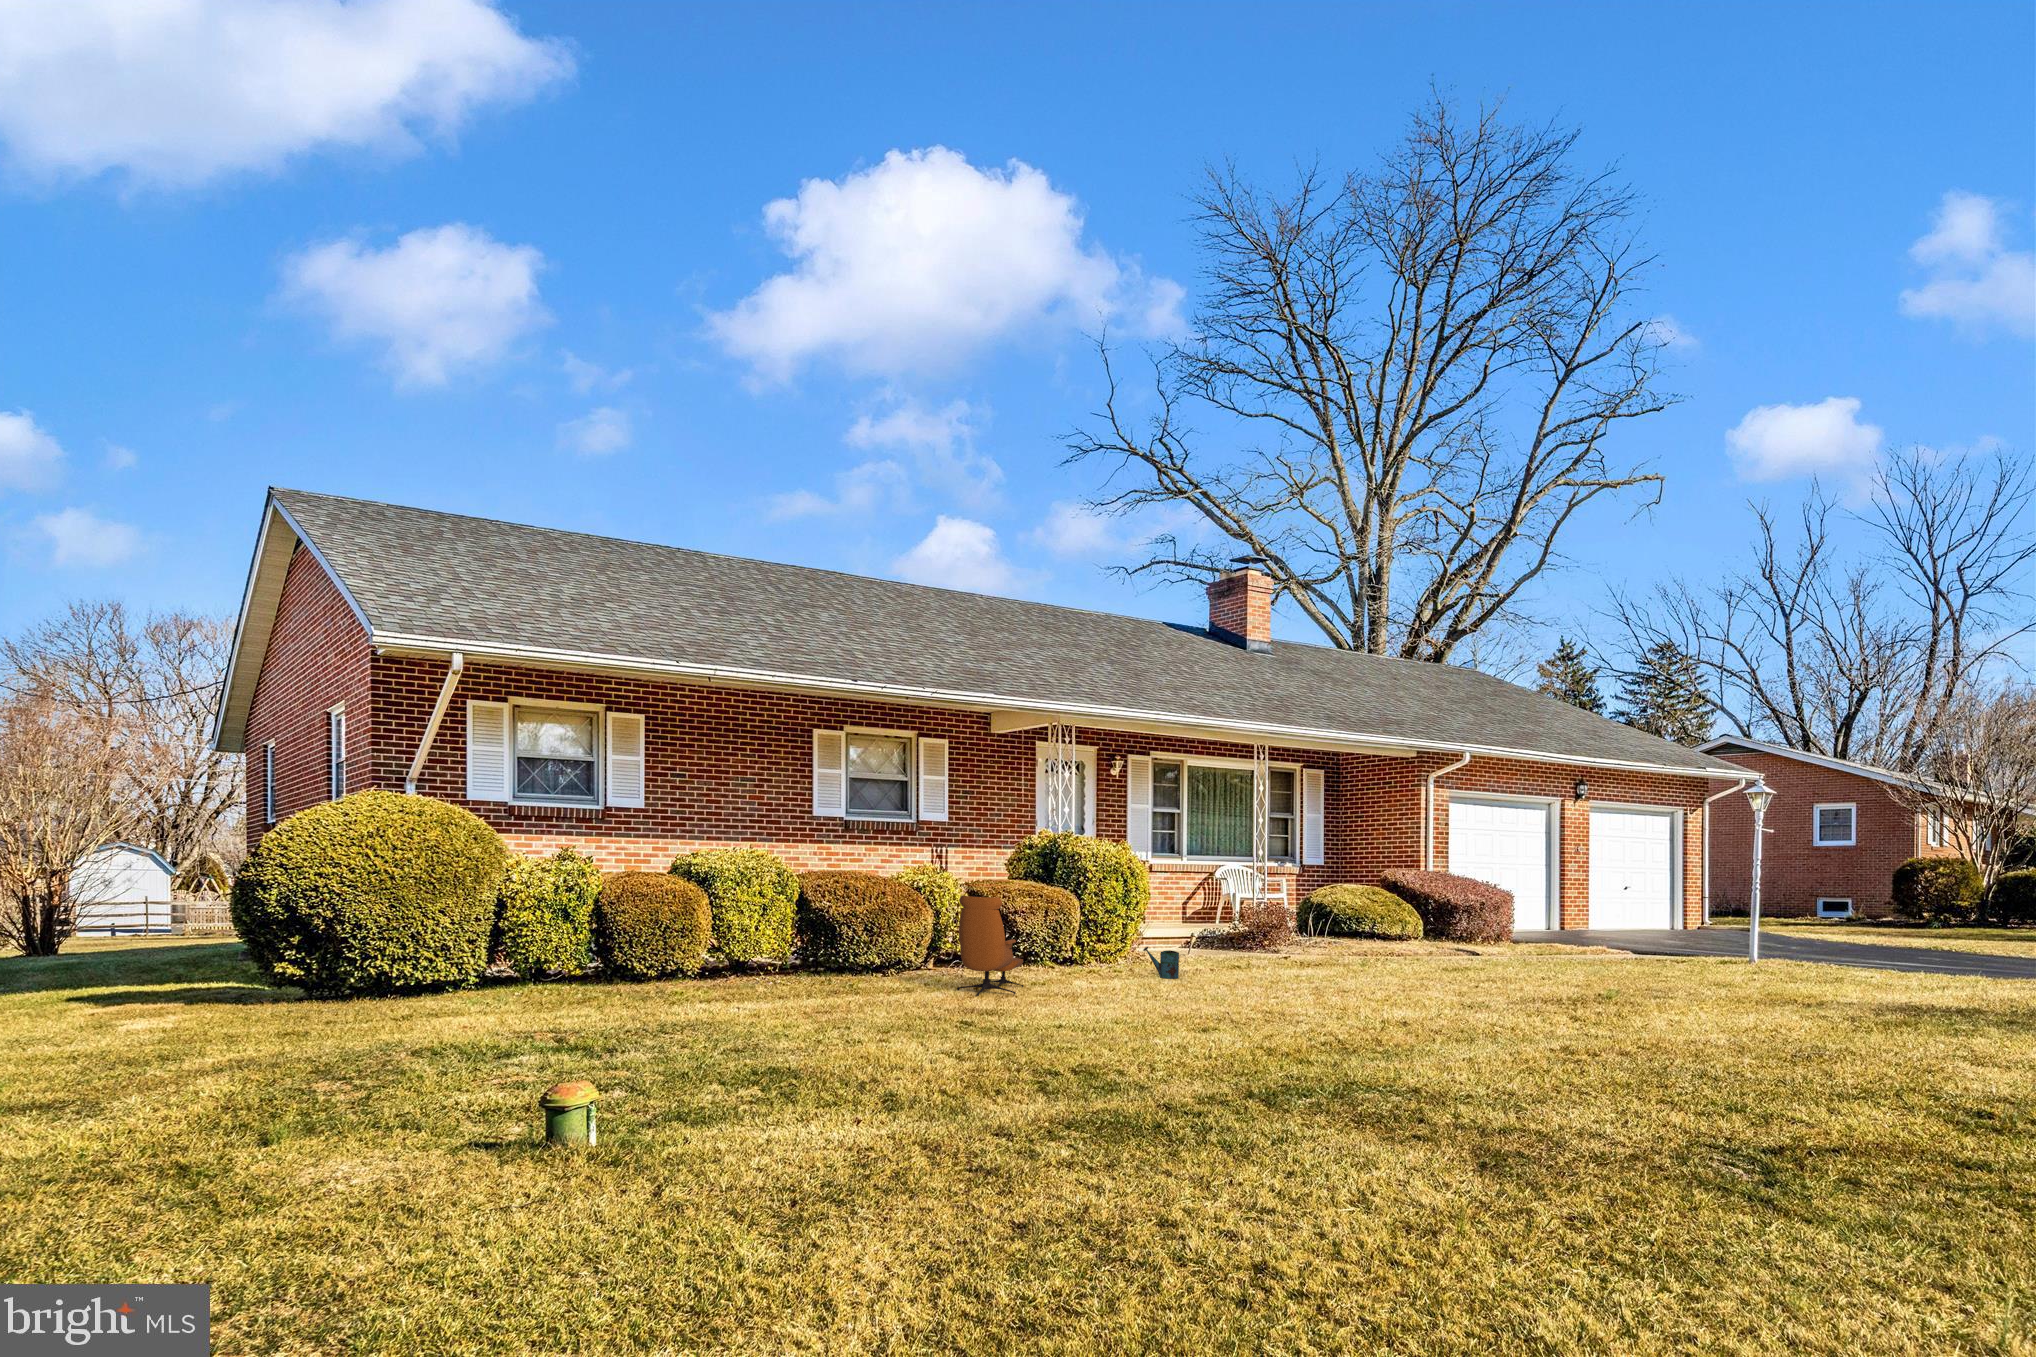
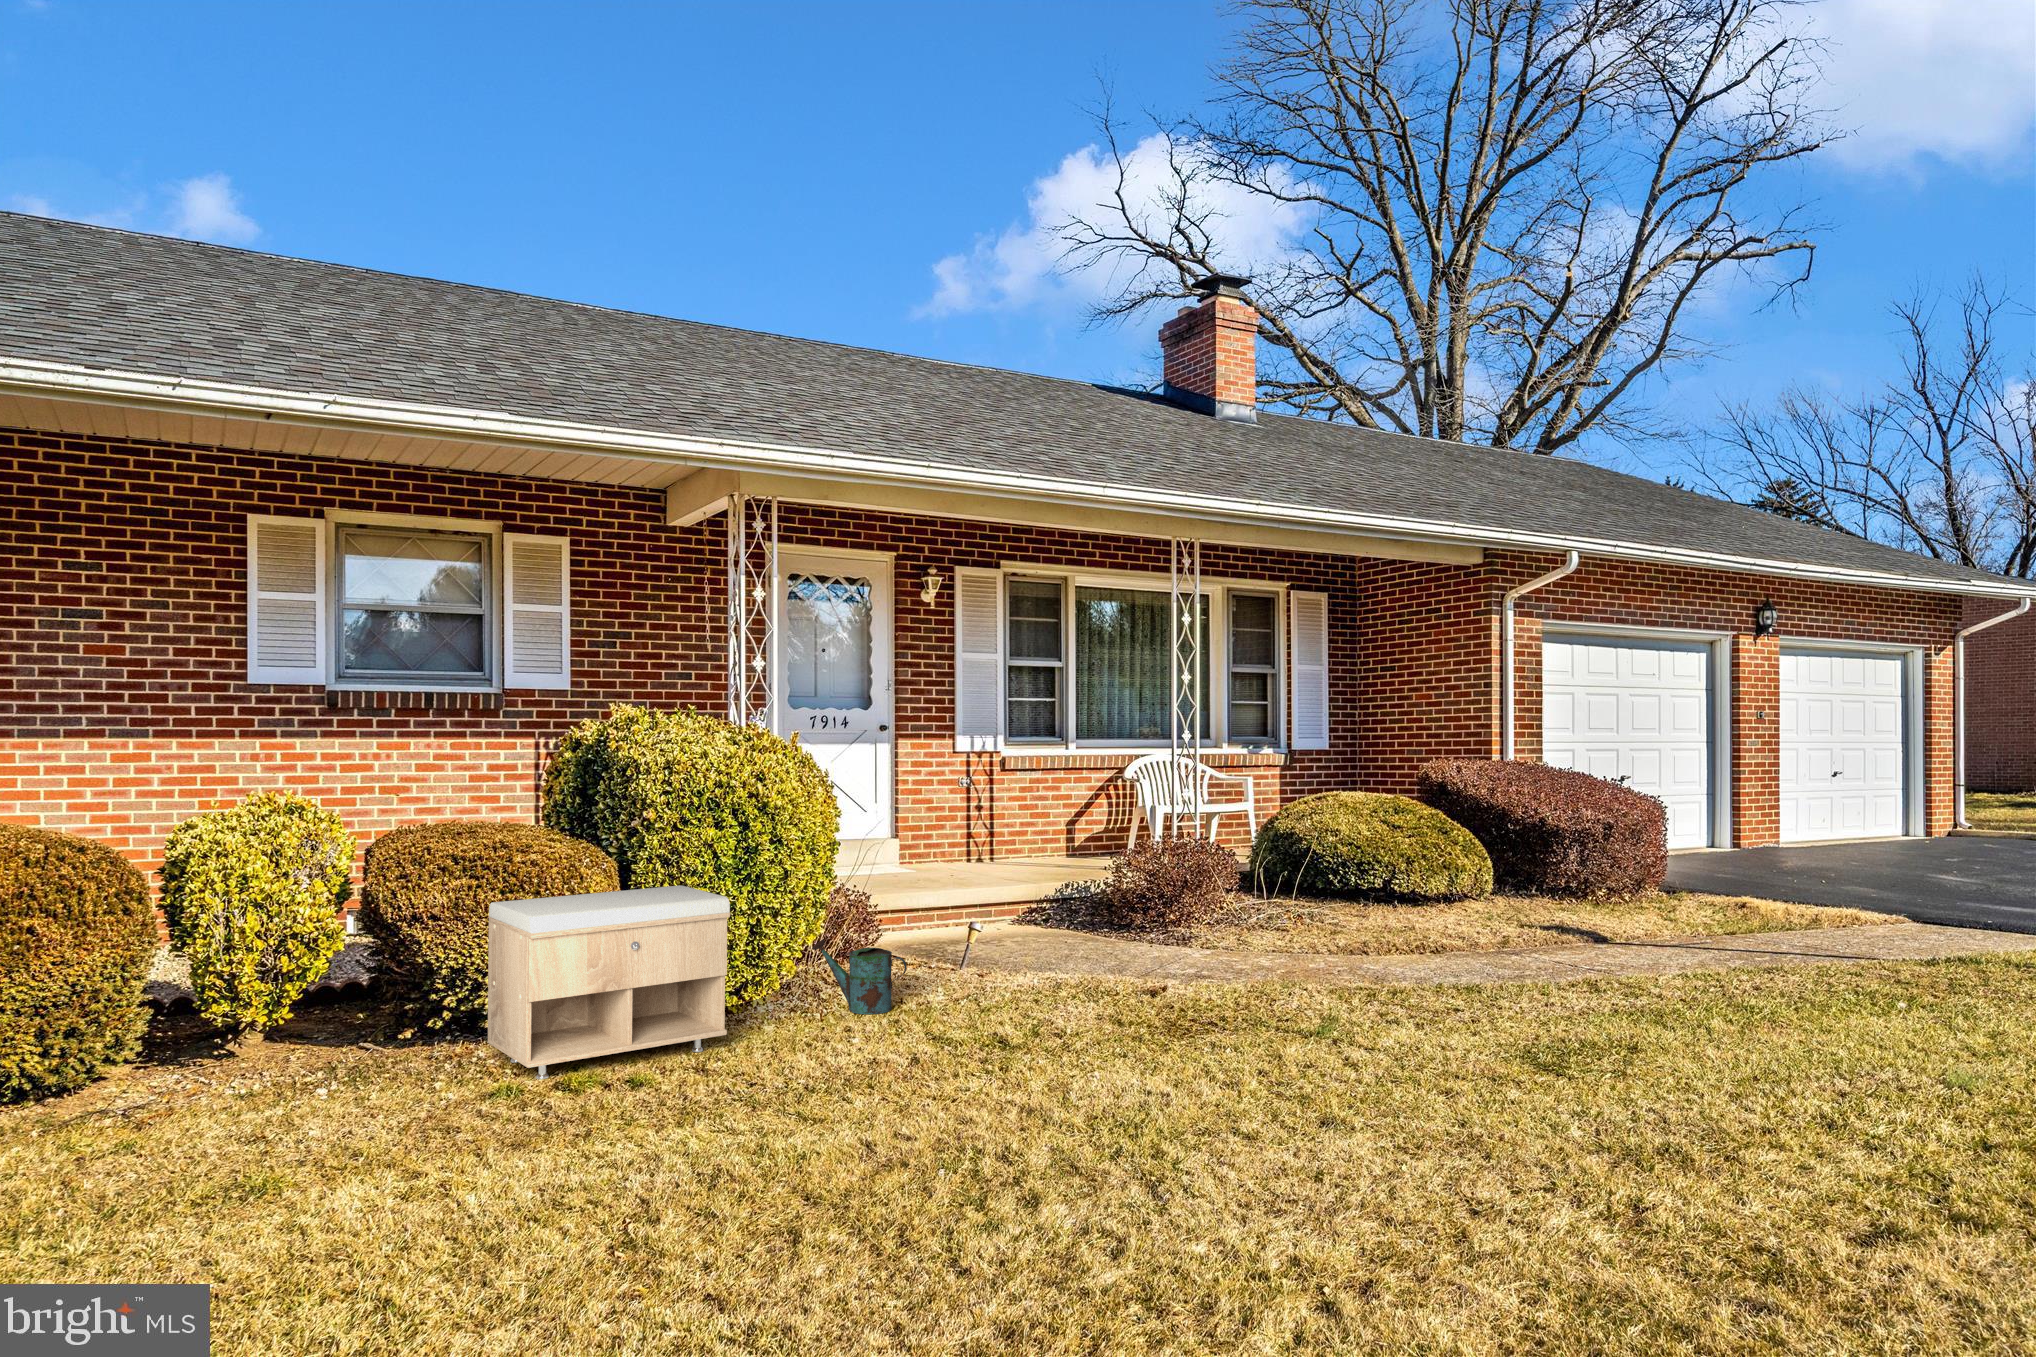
lounge chair: present [957,895,1023,996] -> none [123,850,430,1126]
storage bench: none [1045,919,1138,990] -> present [488,885,730,1079]

